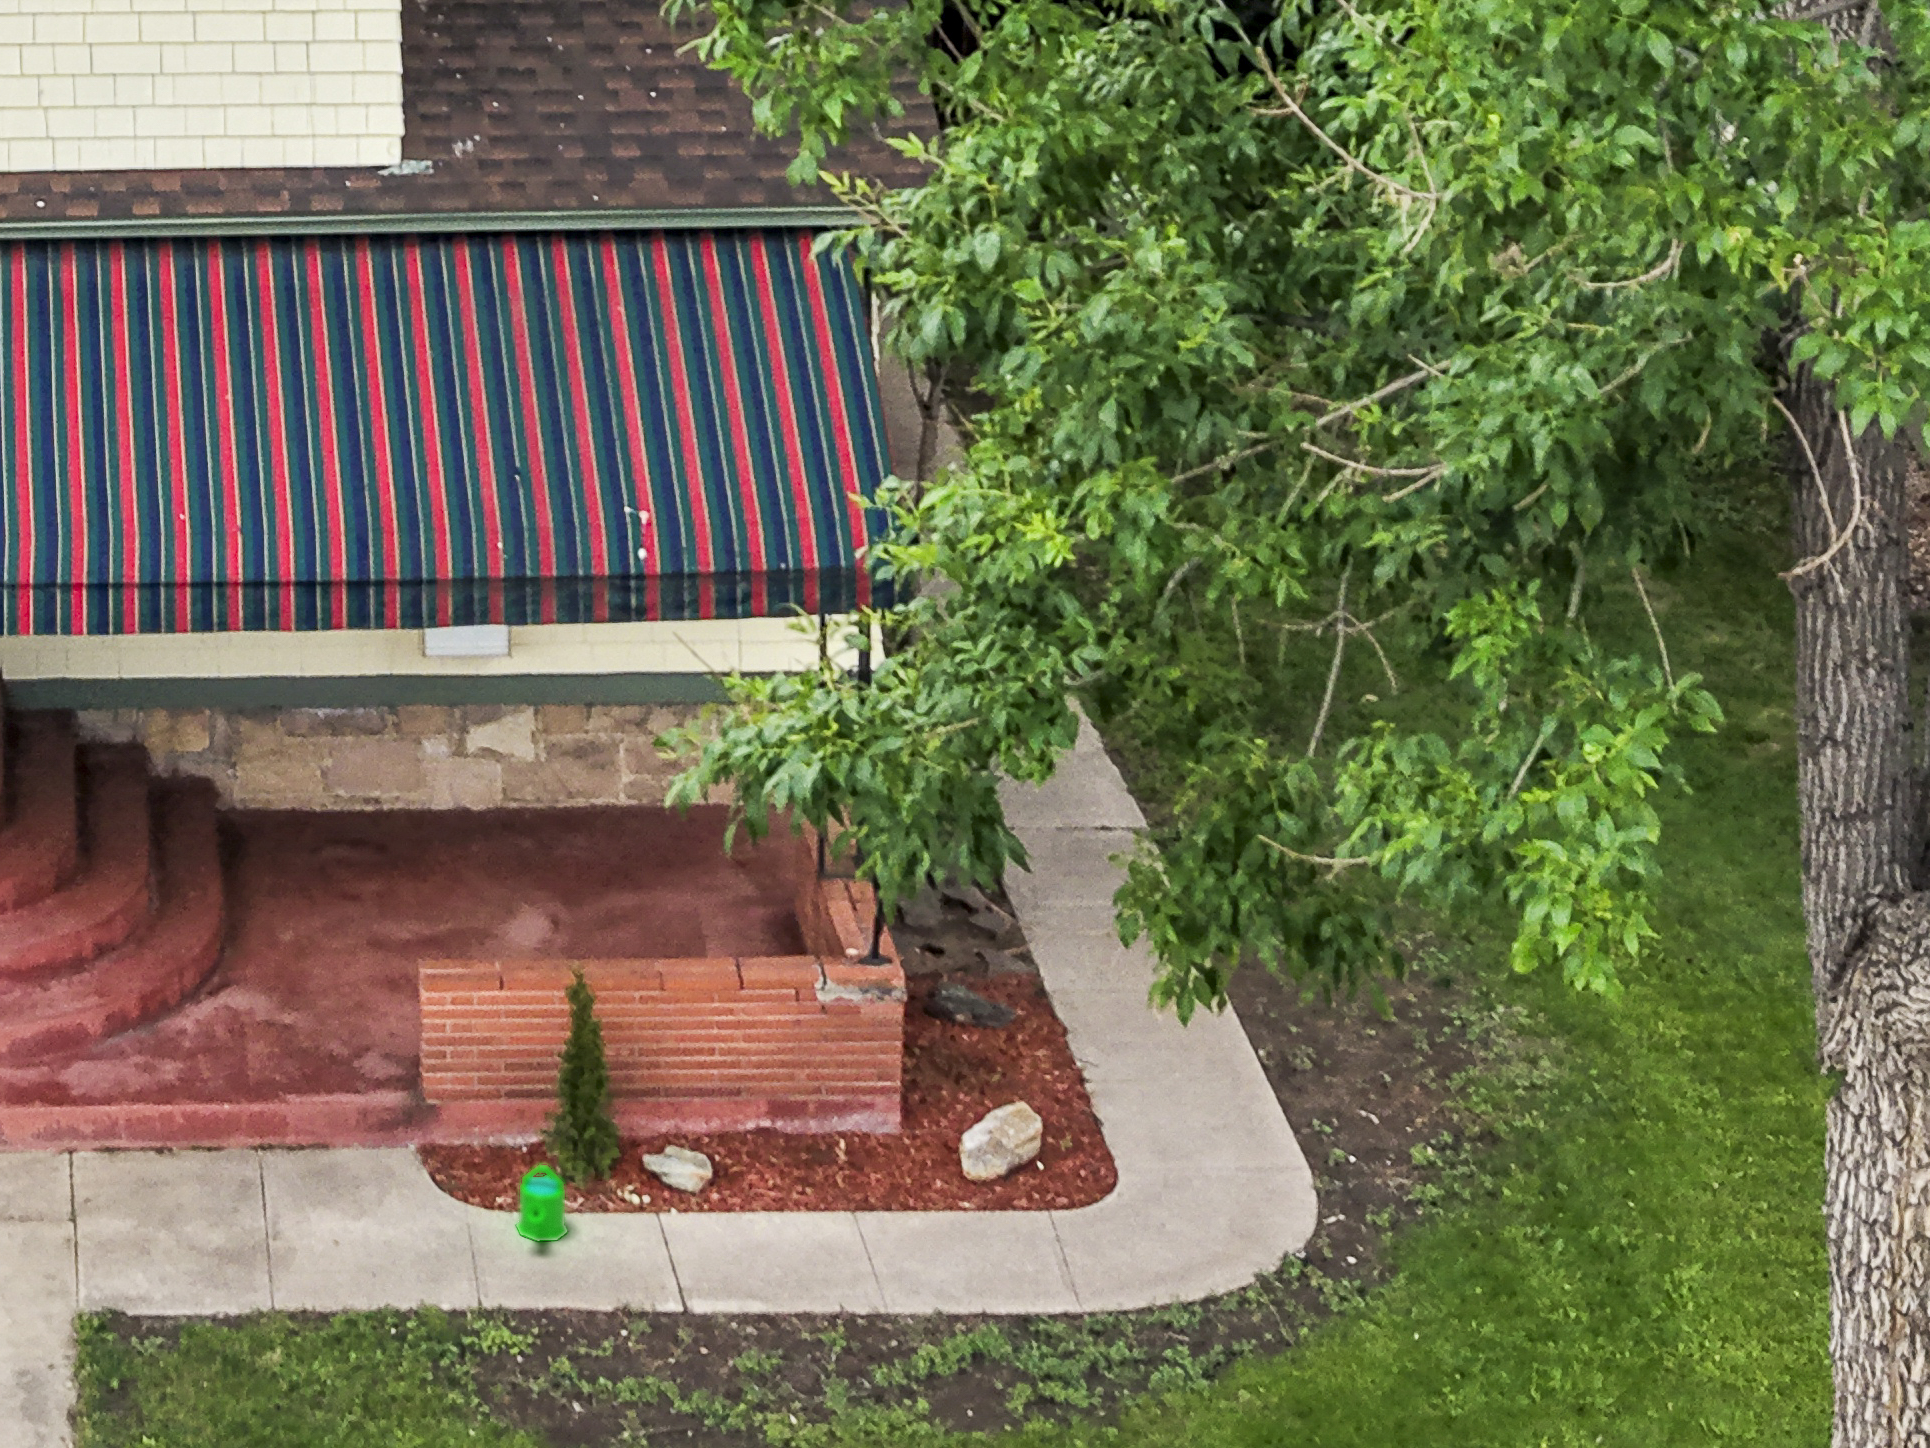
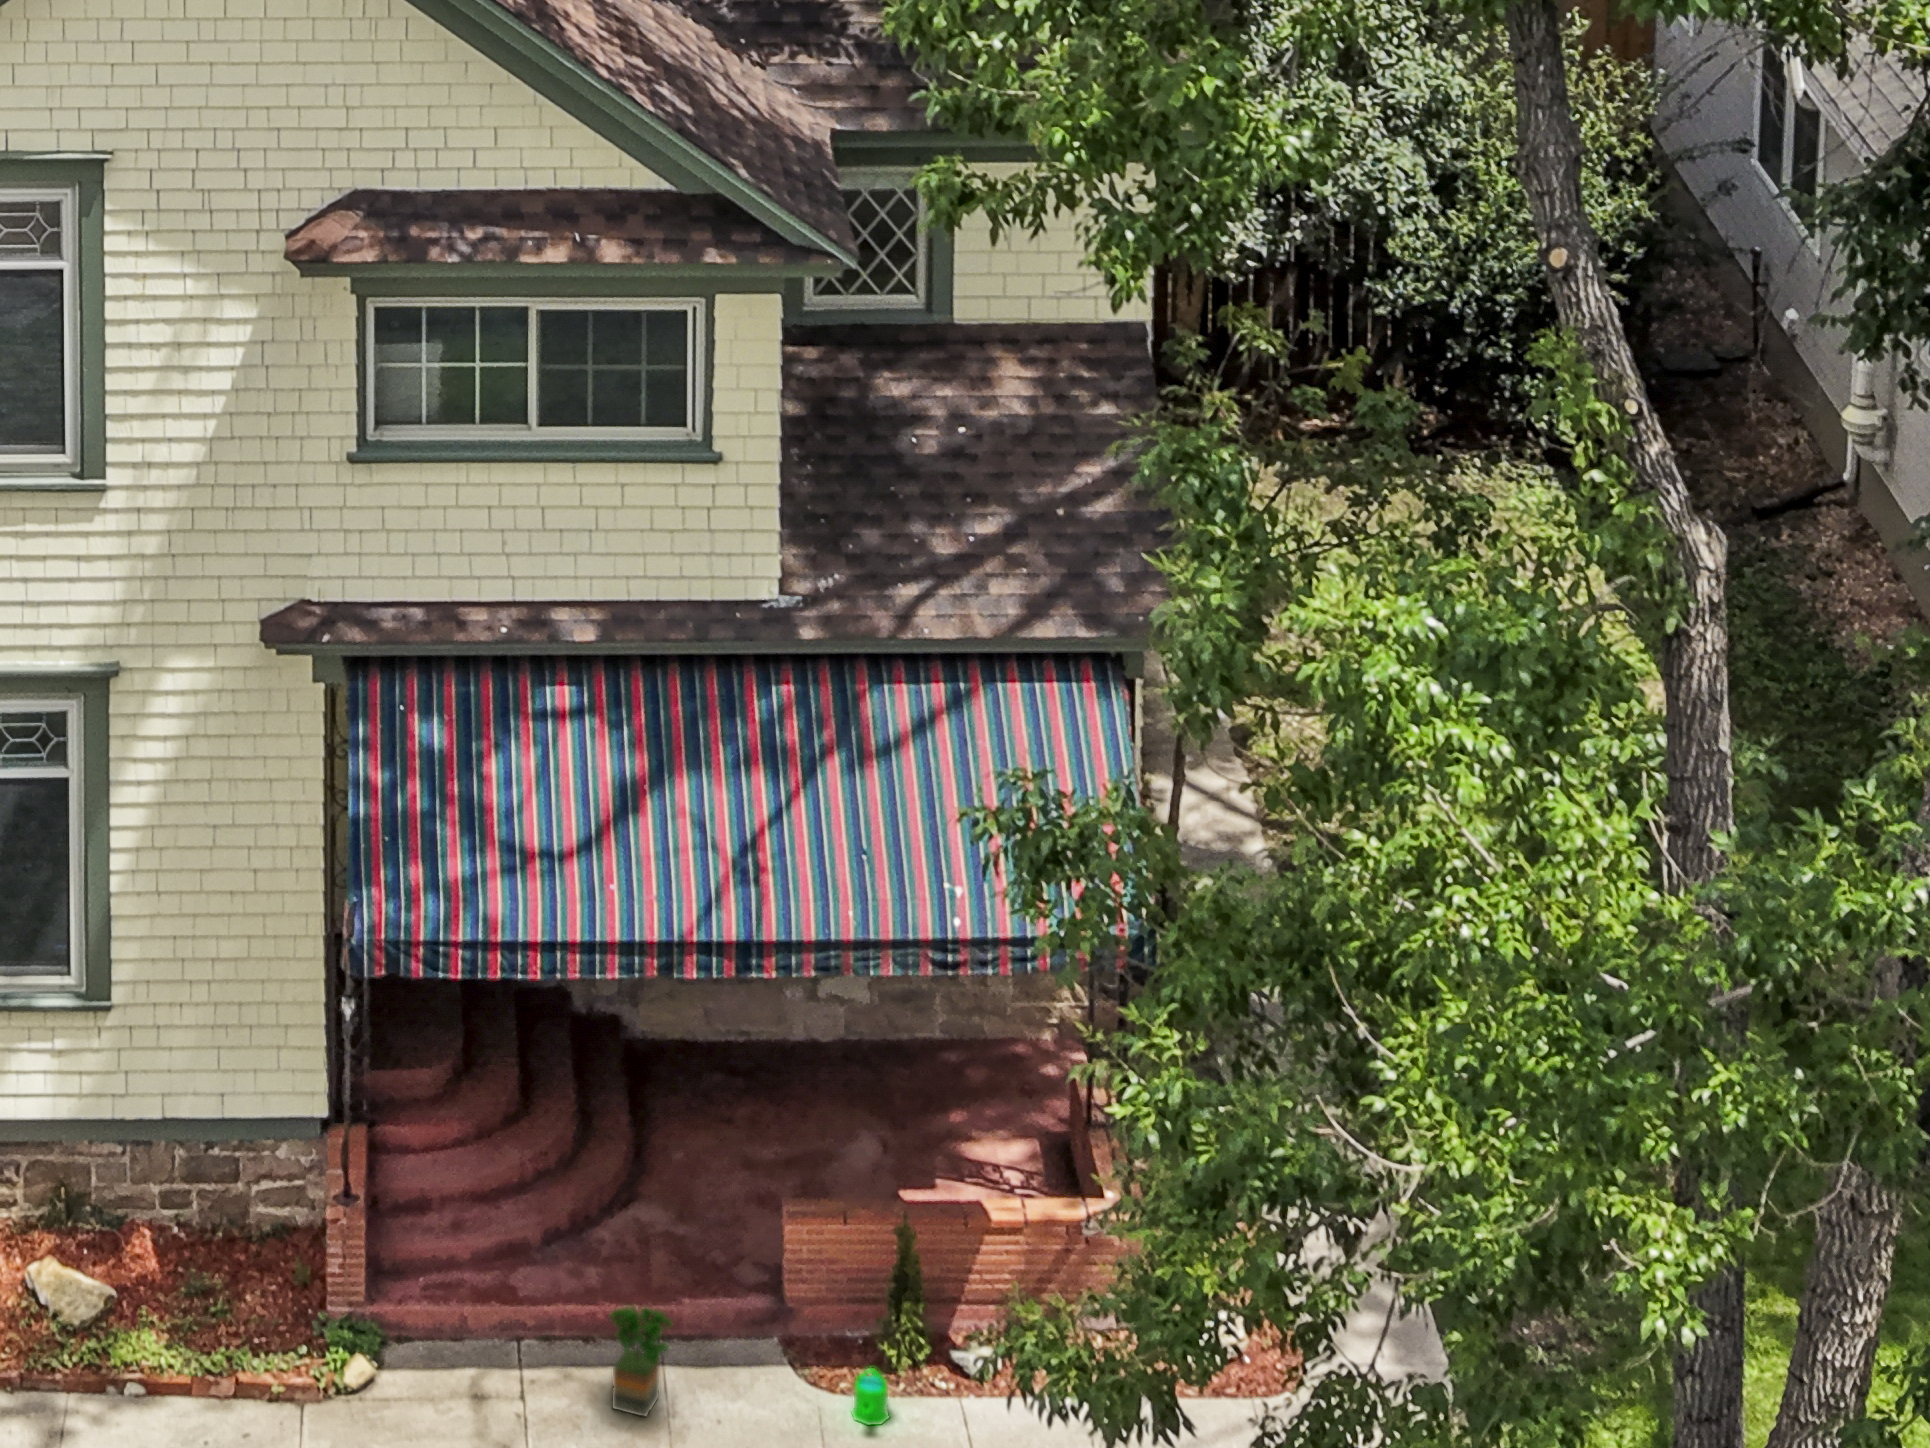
potted tree: none [188,1083,276,1235] -> present [609,1307,672,1417]

